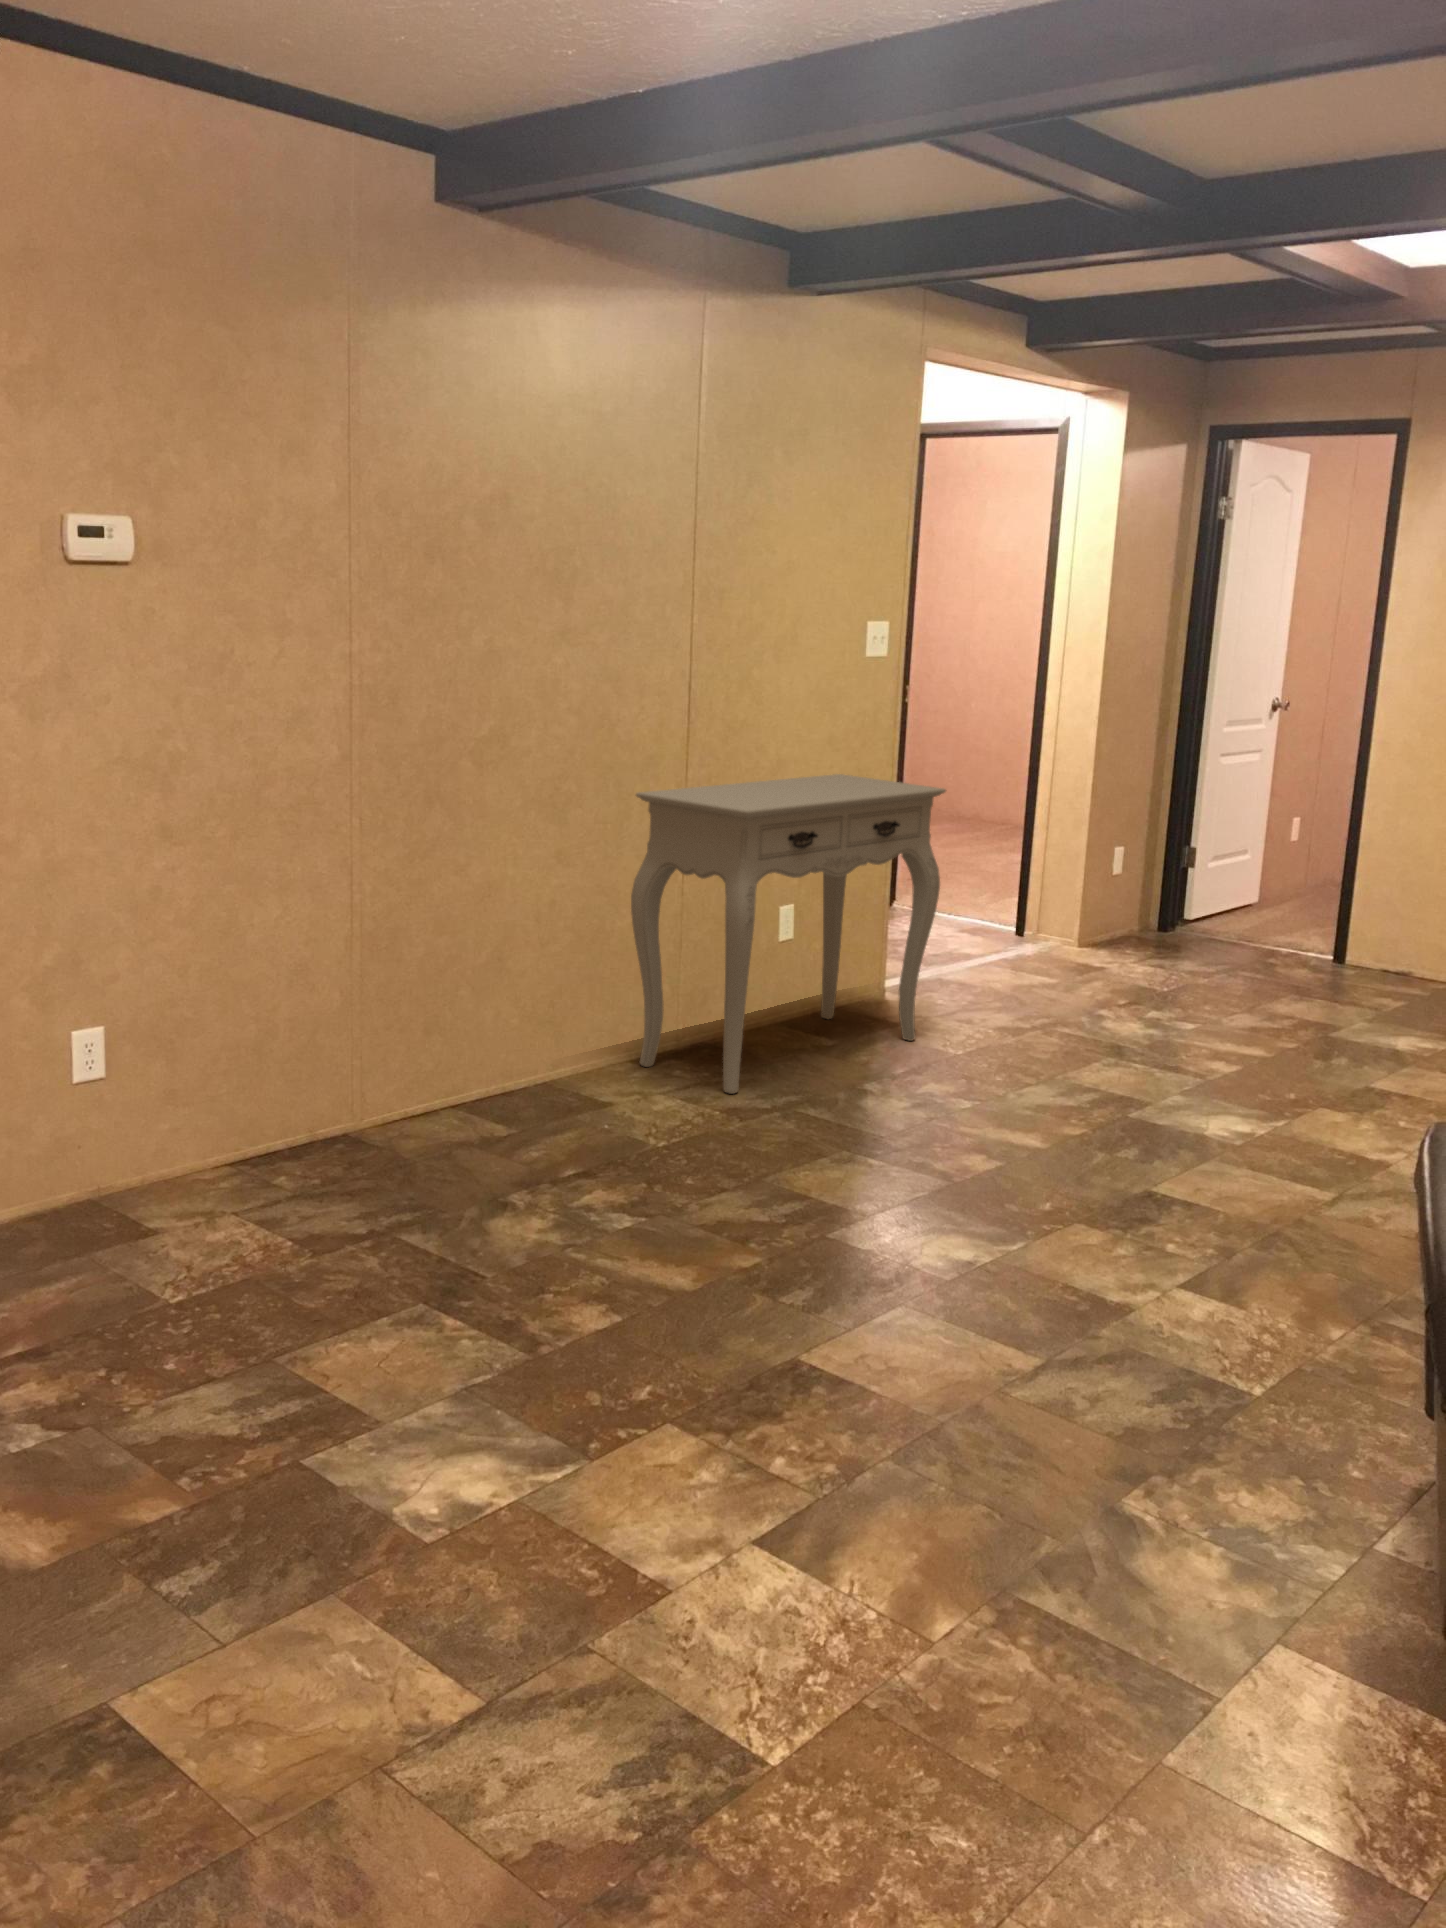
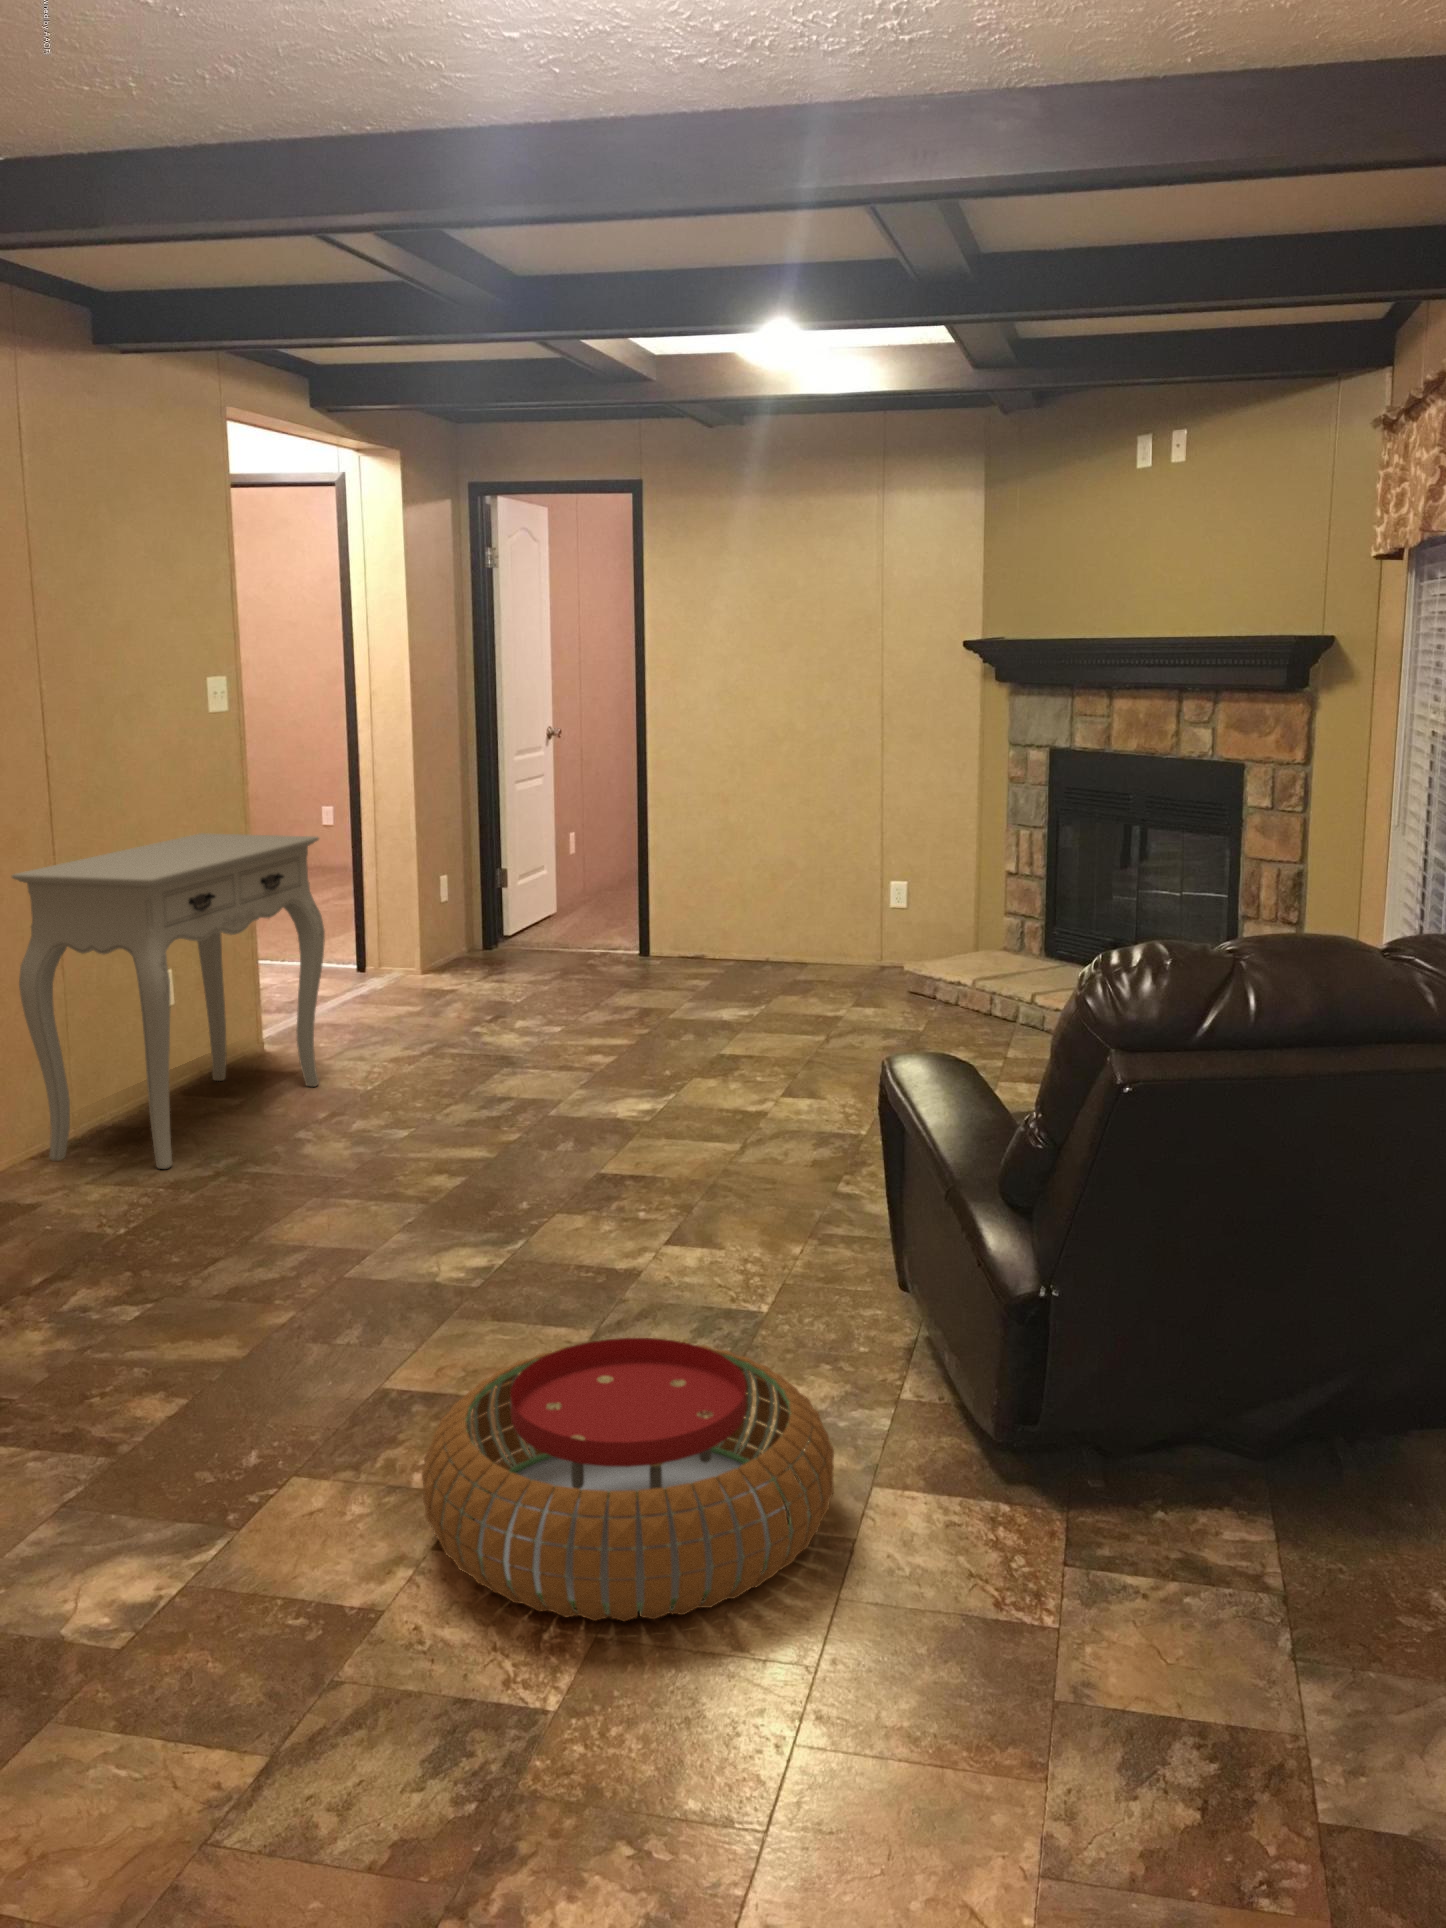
pouf: none [742,1370,1218,1715] -> present [422,1338,834,1621]

